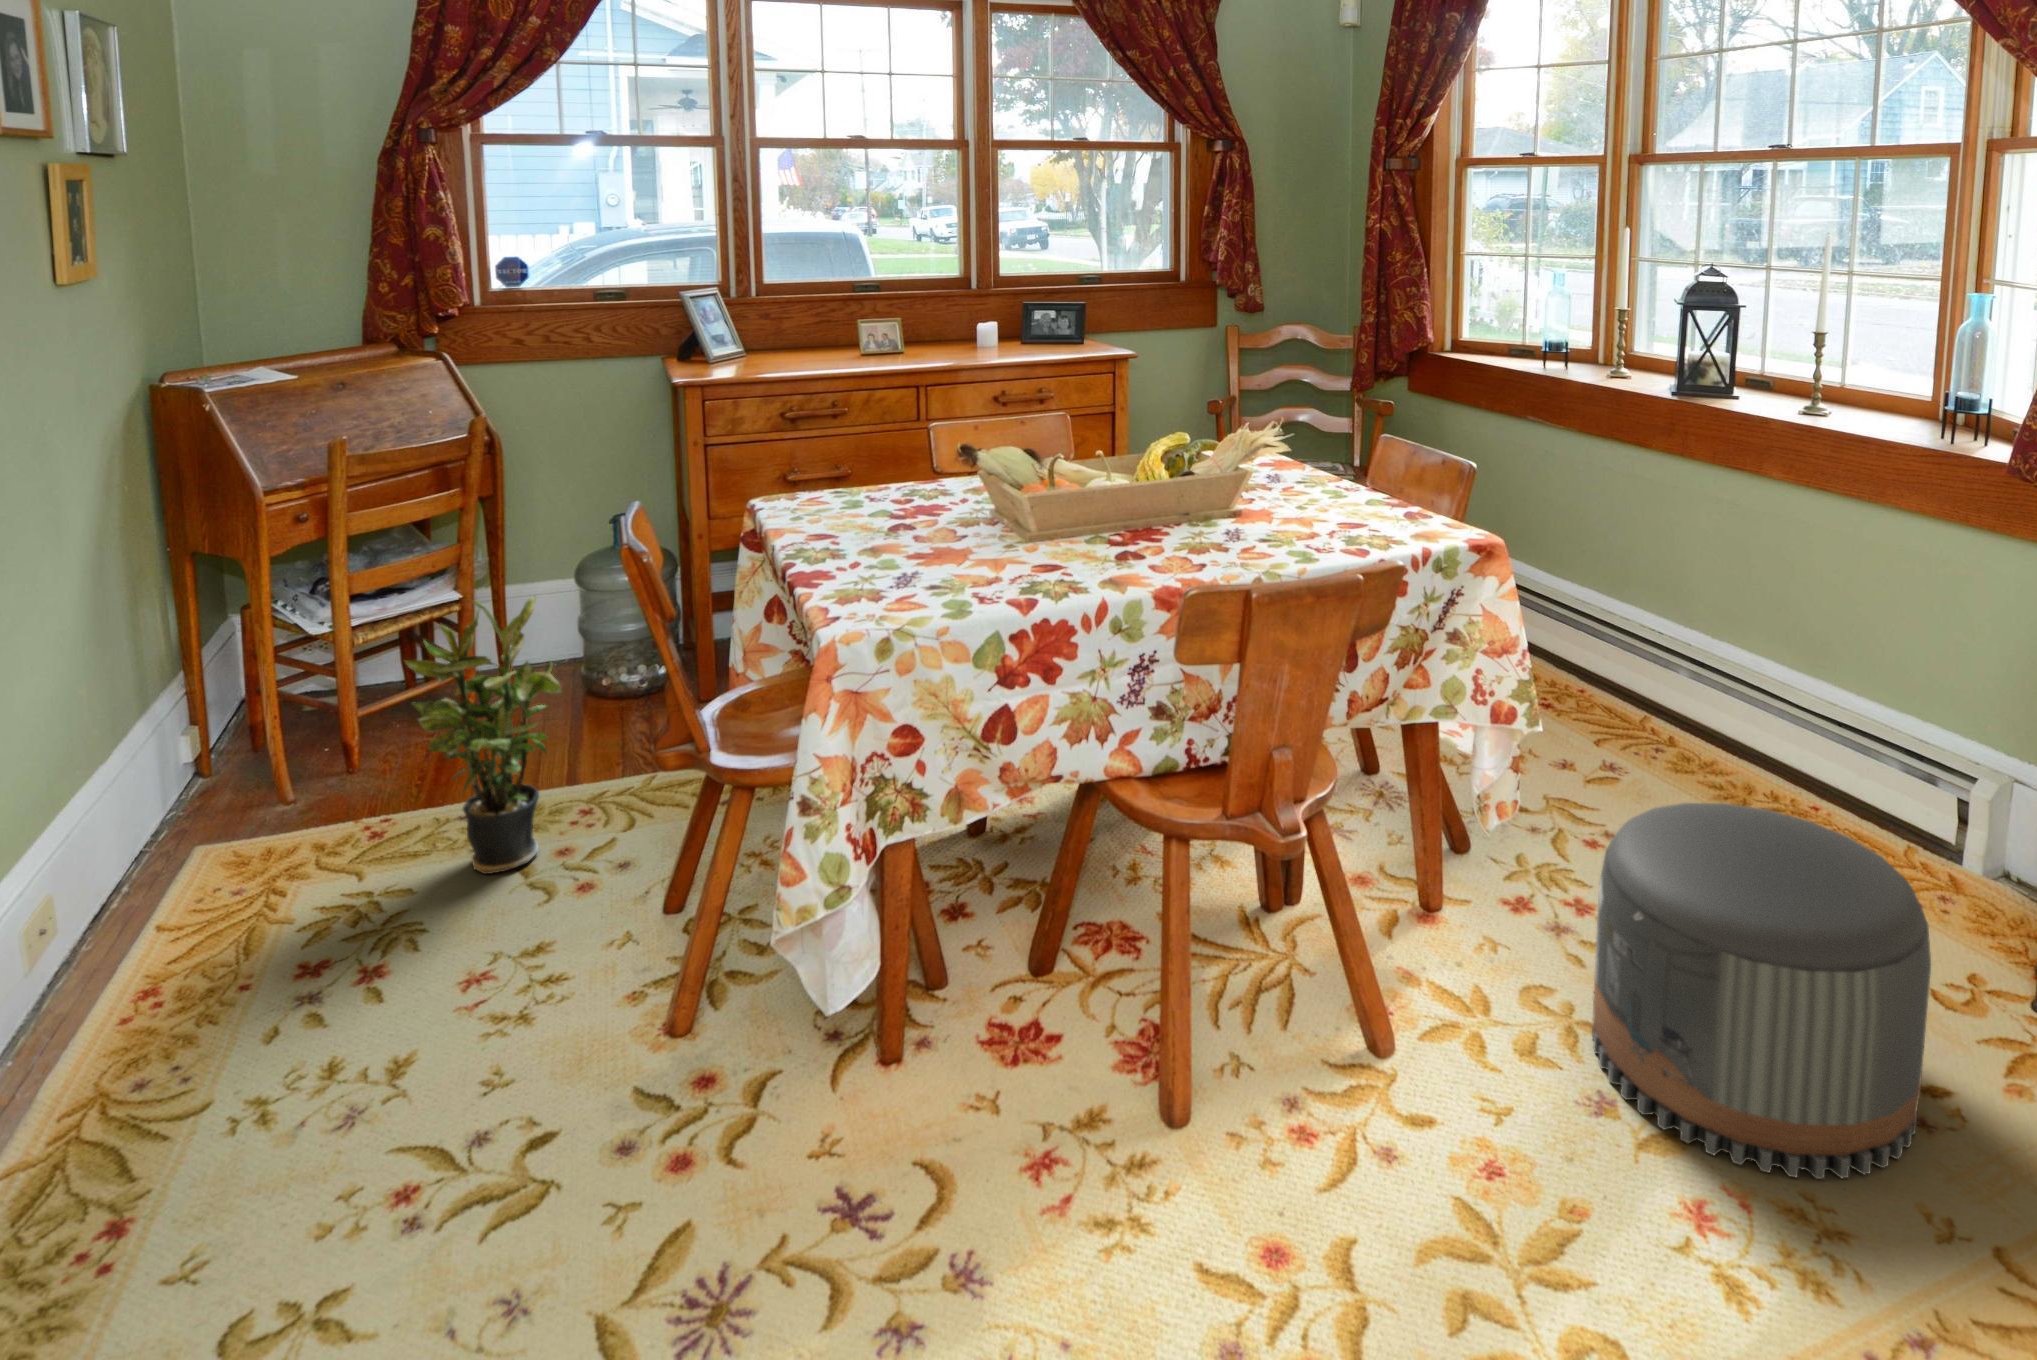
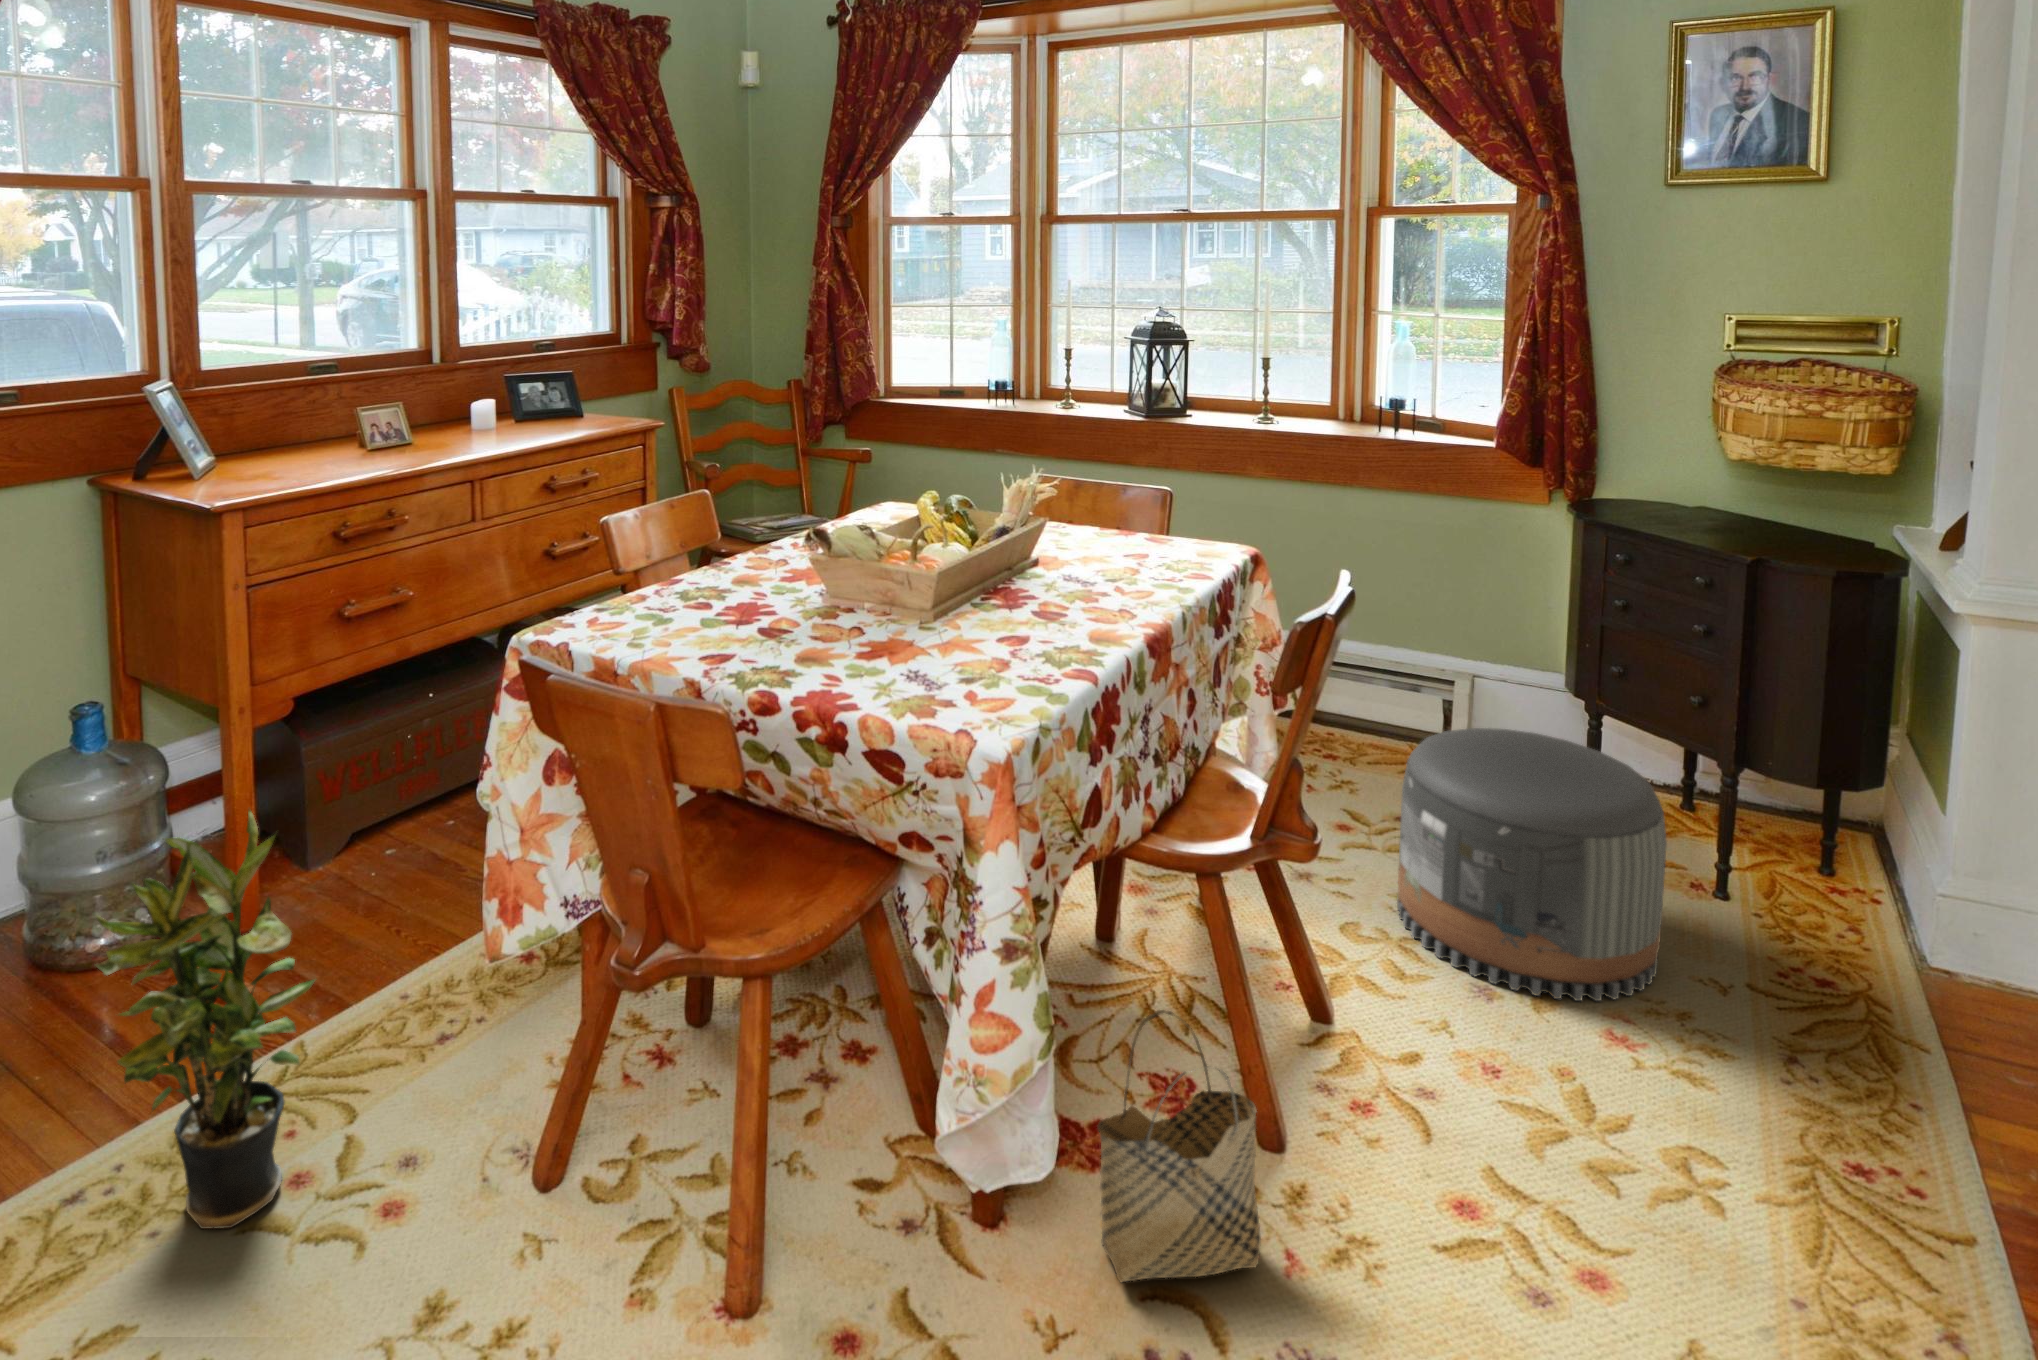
woven basket: none [902,926,1056,1188] -> present [1098,1010,1260,1282]

